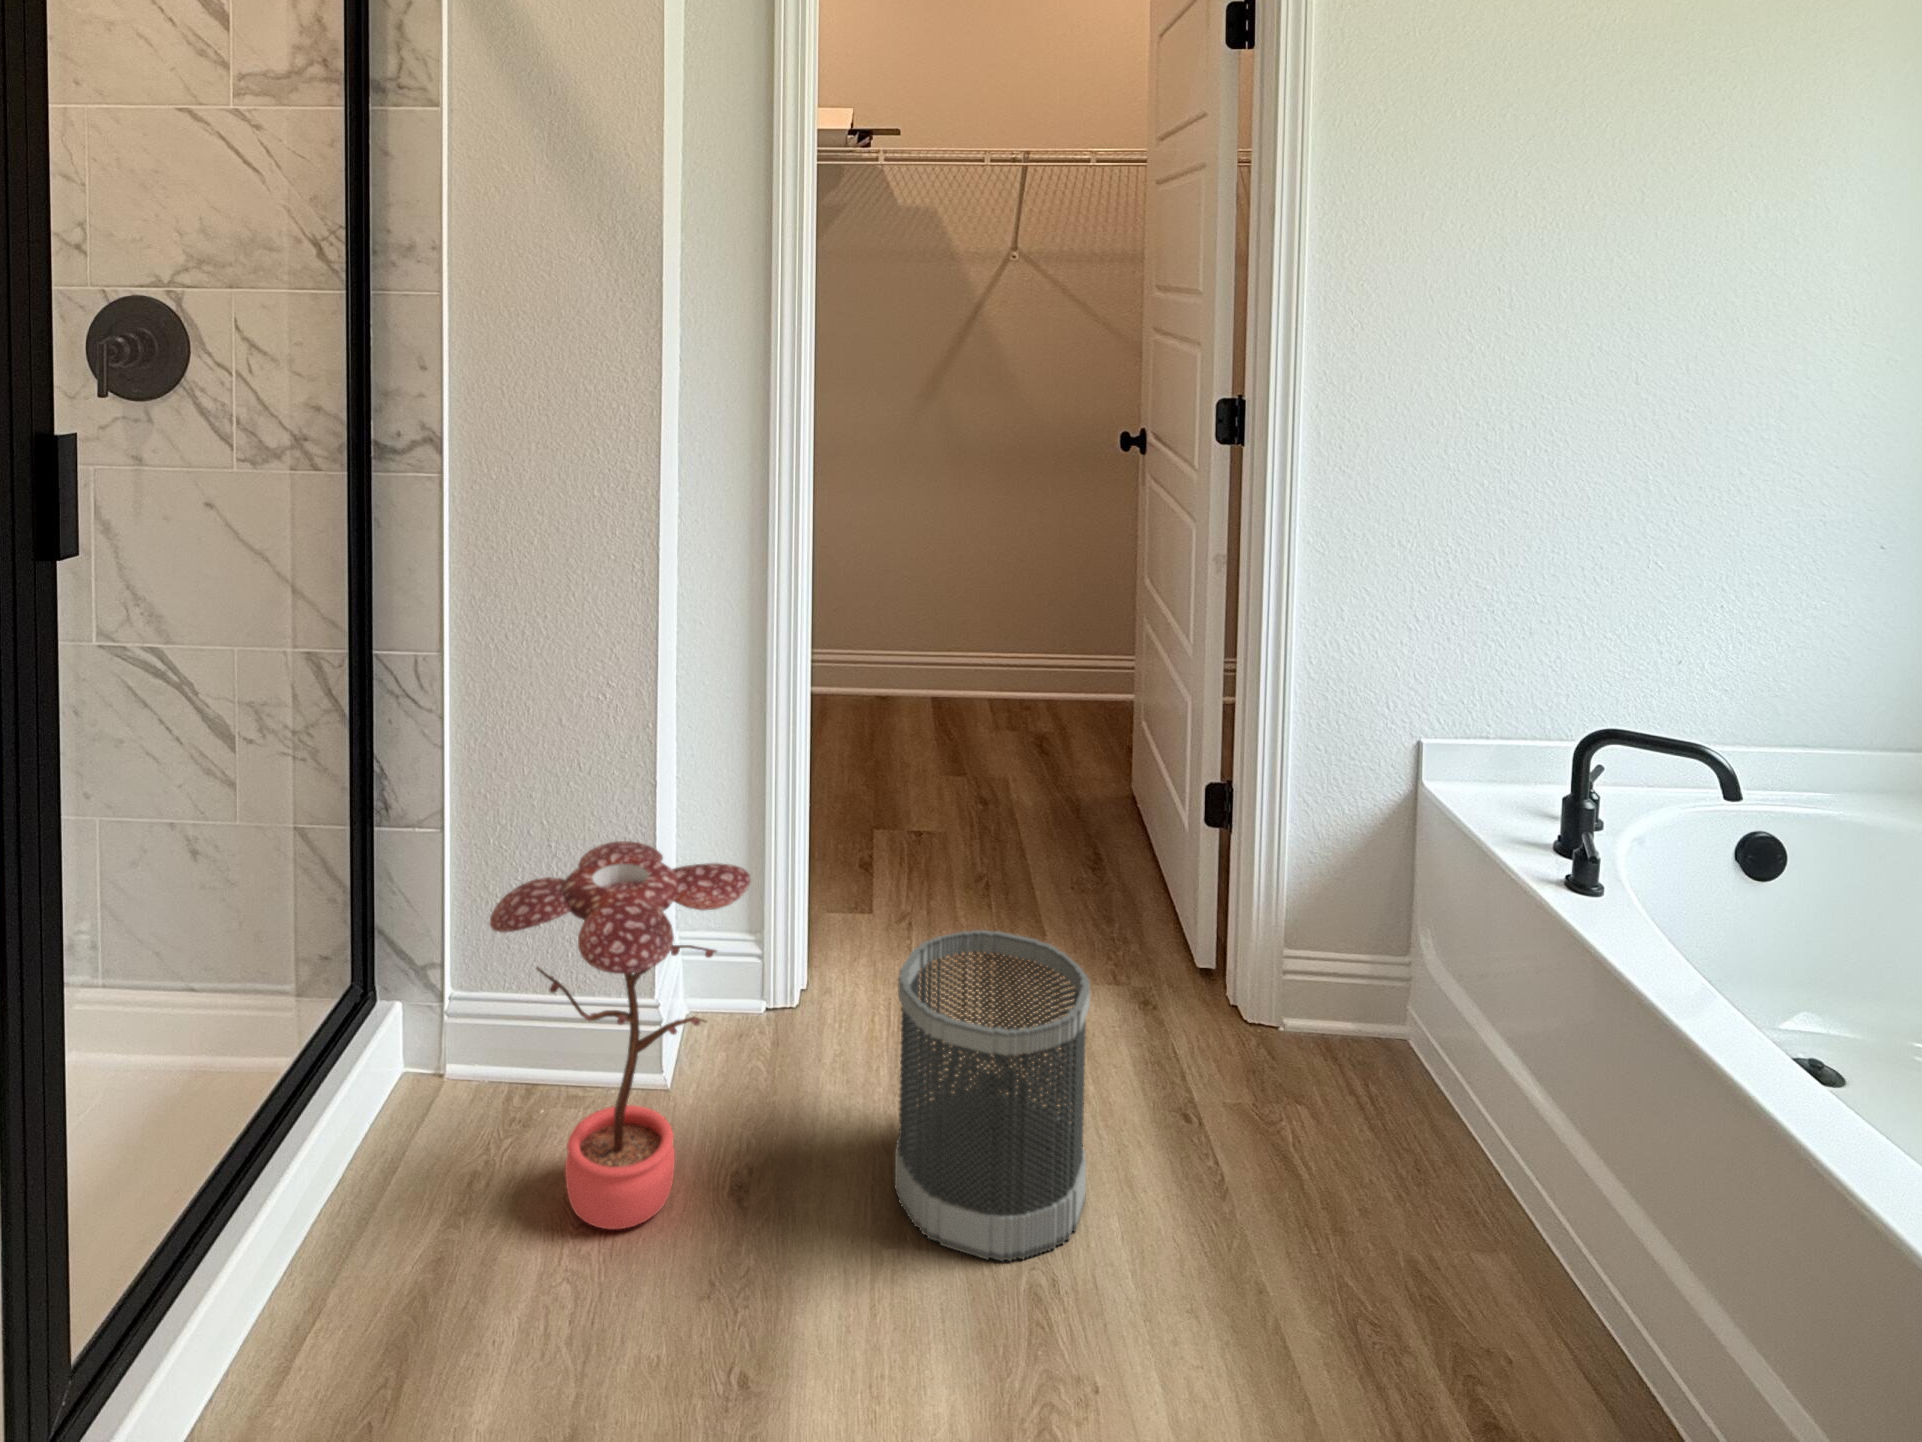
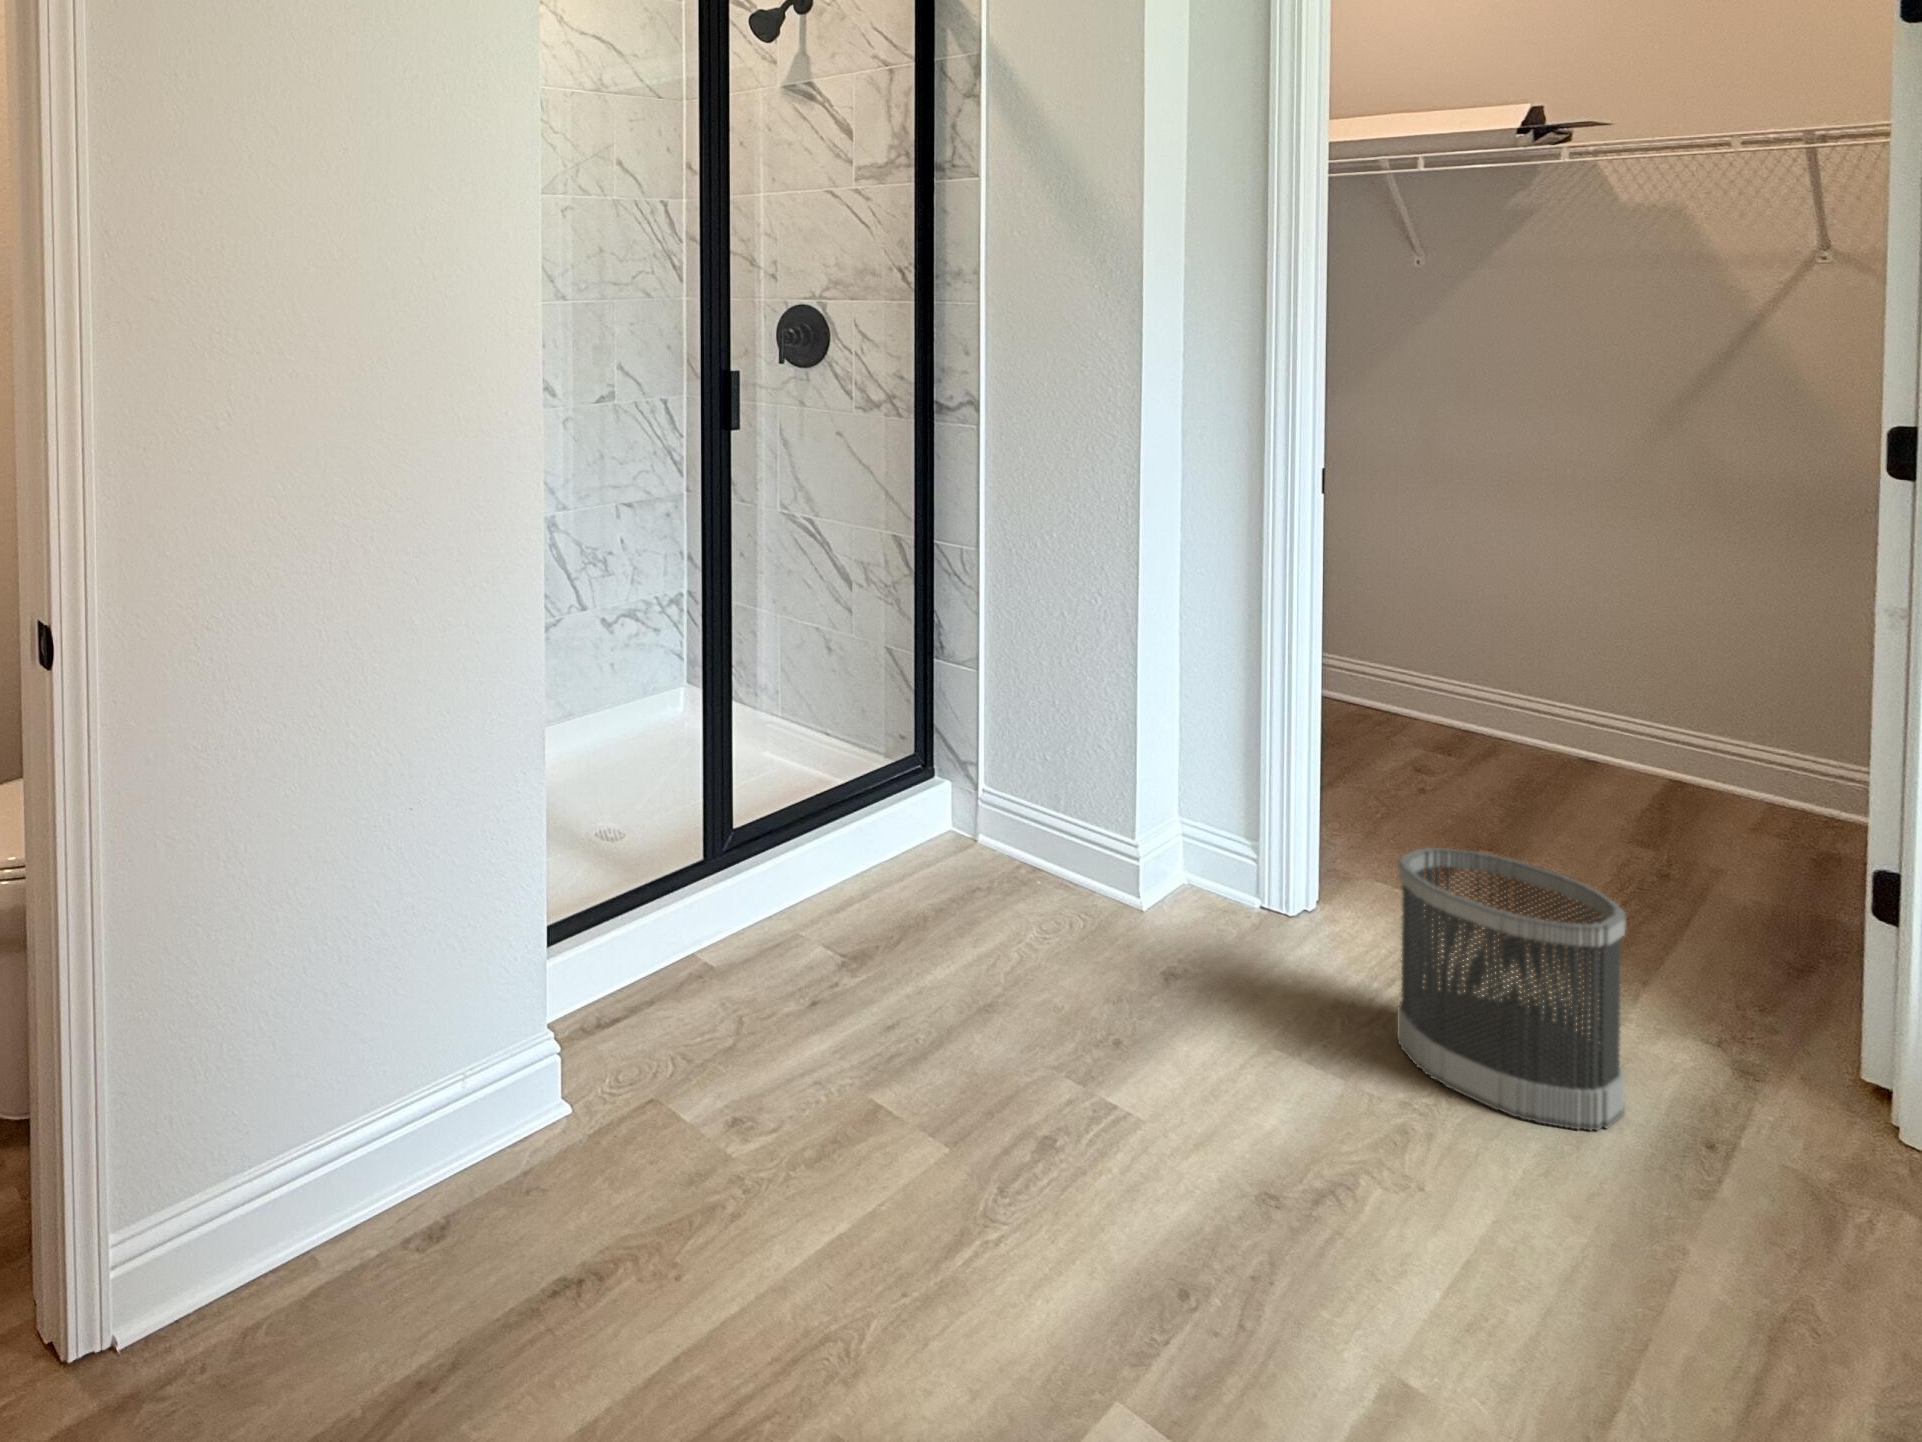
potted plant: present [490,841,750,1229] -> none [1028,711,1248,983]

